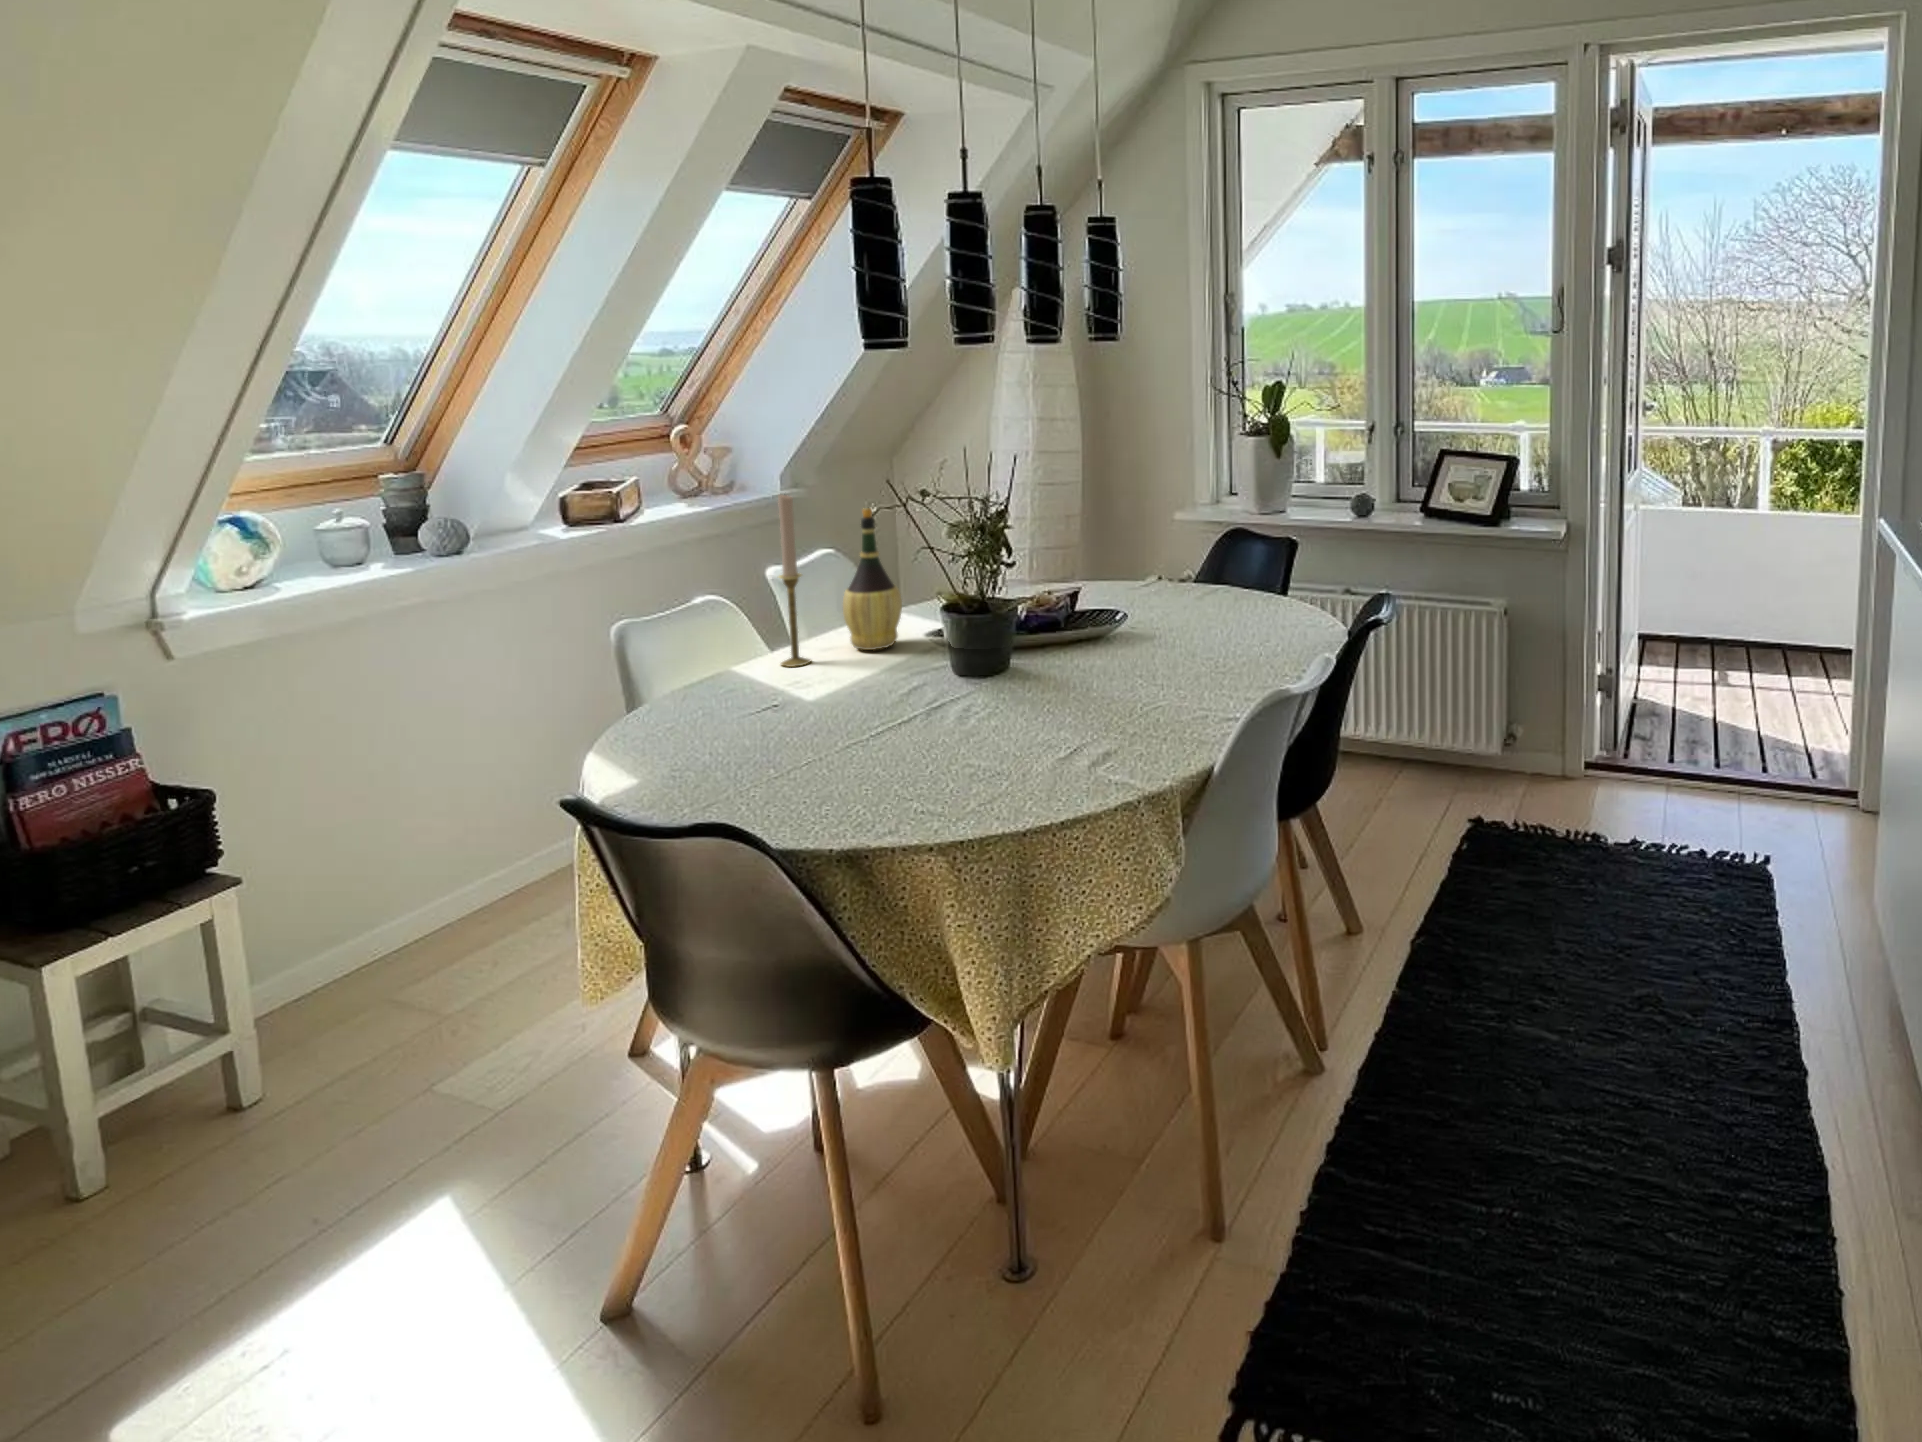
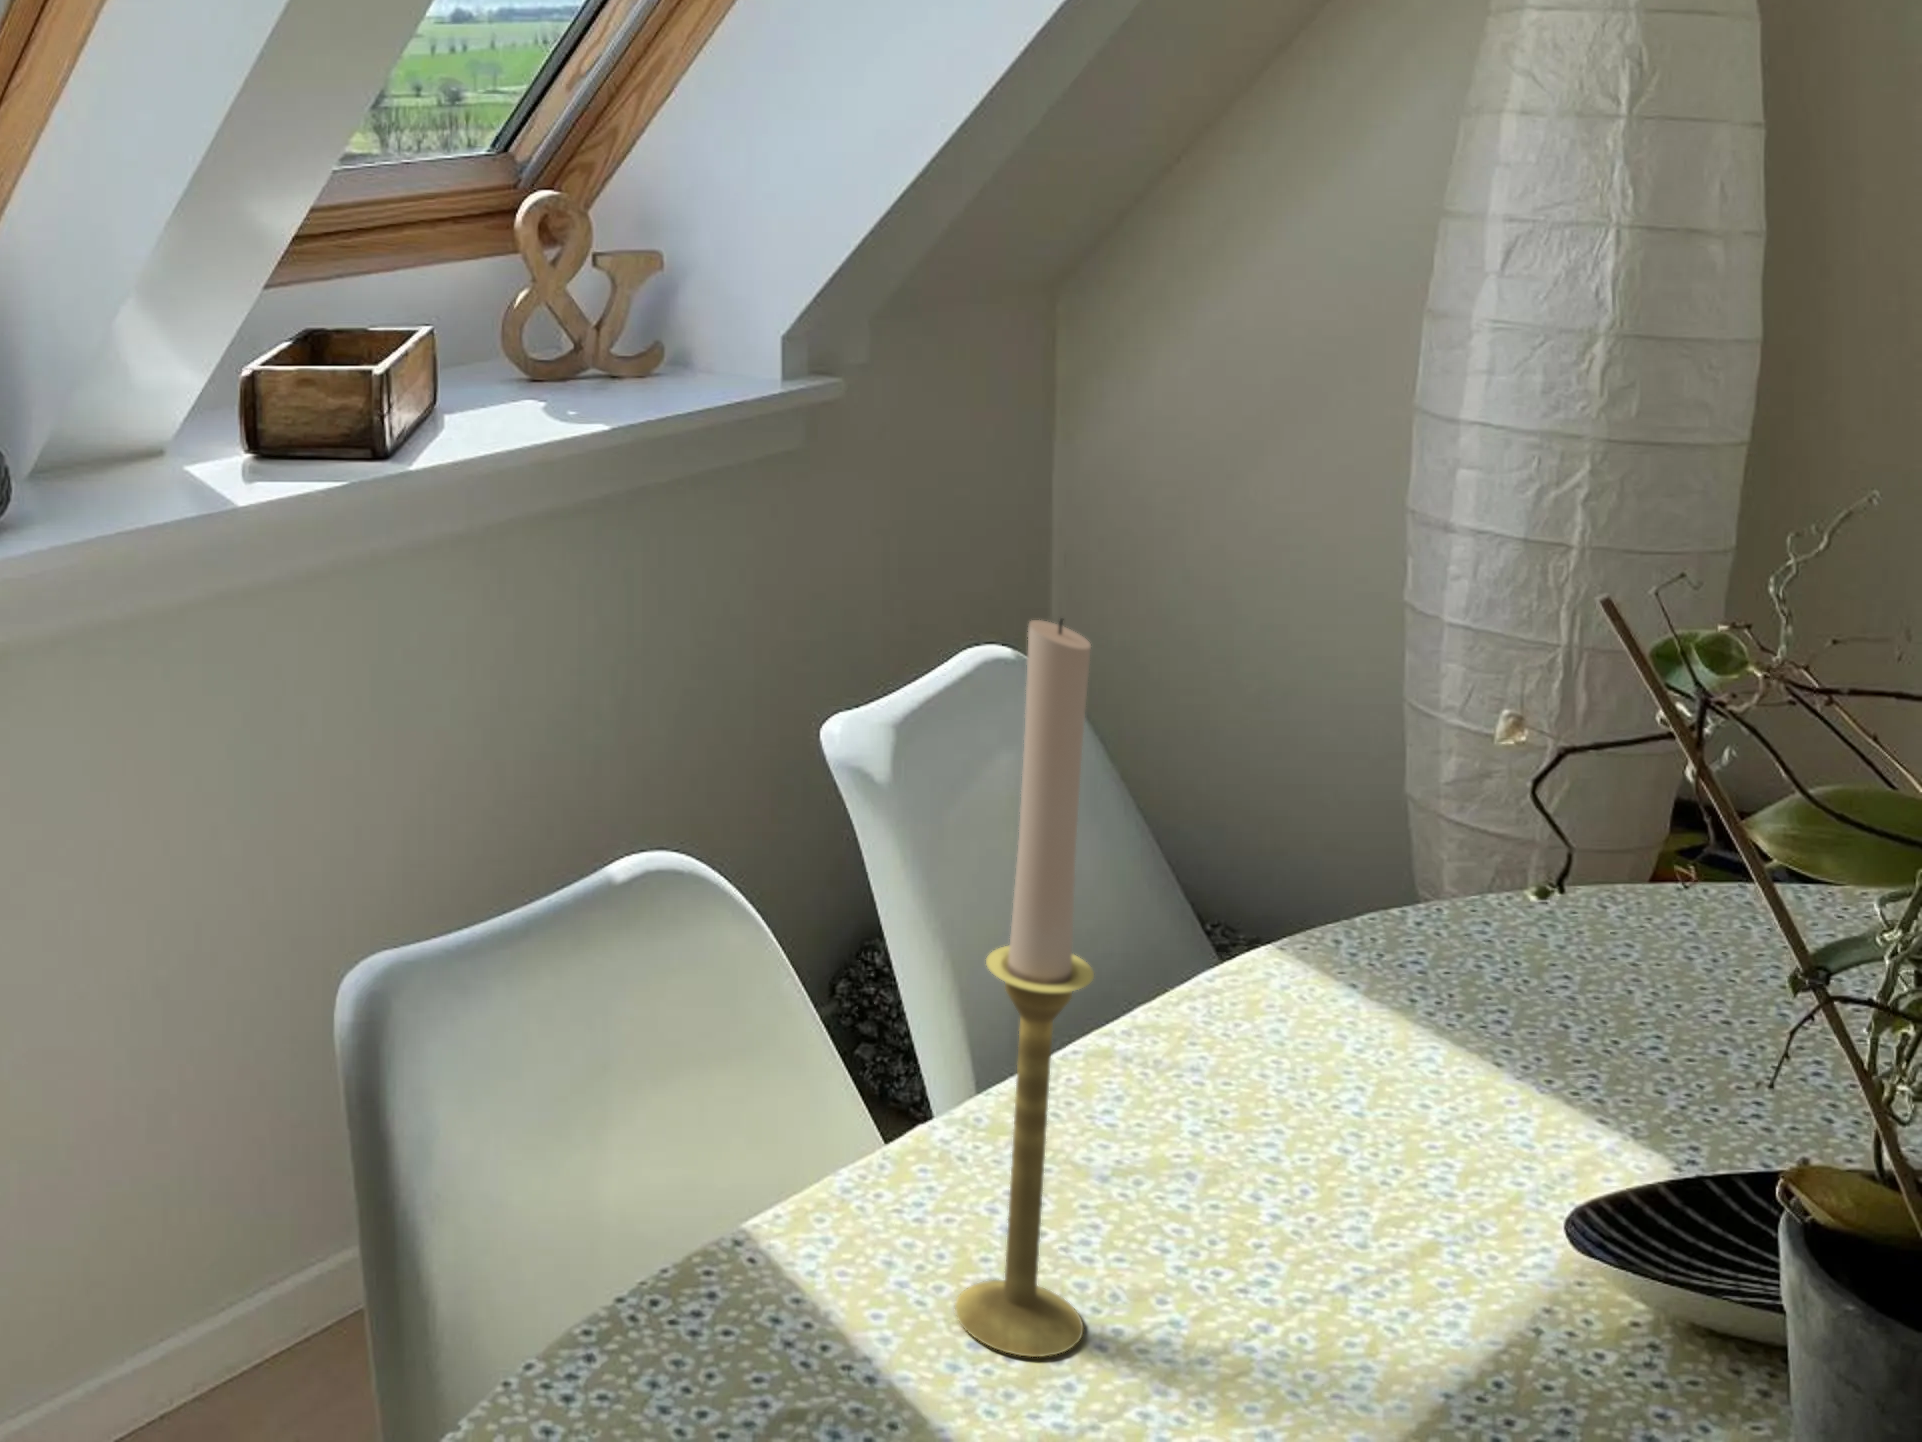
wine bottle: present [843,508,902,650] -> none [1206,692,1470,1308]

